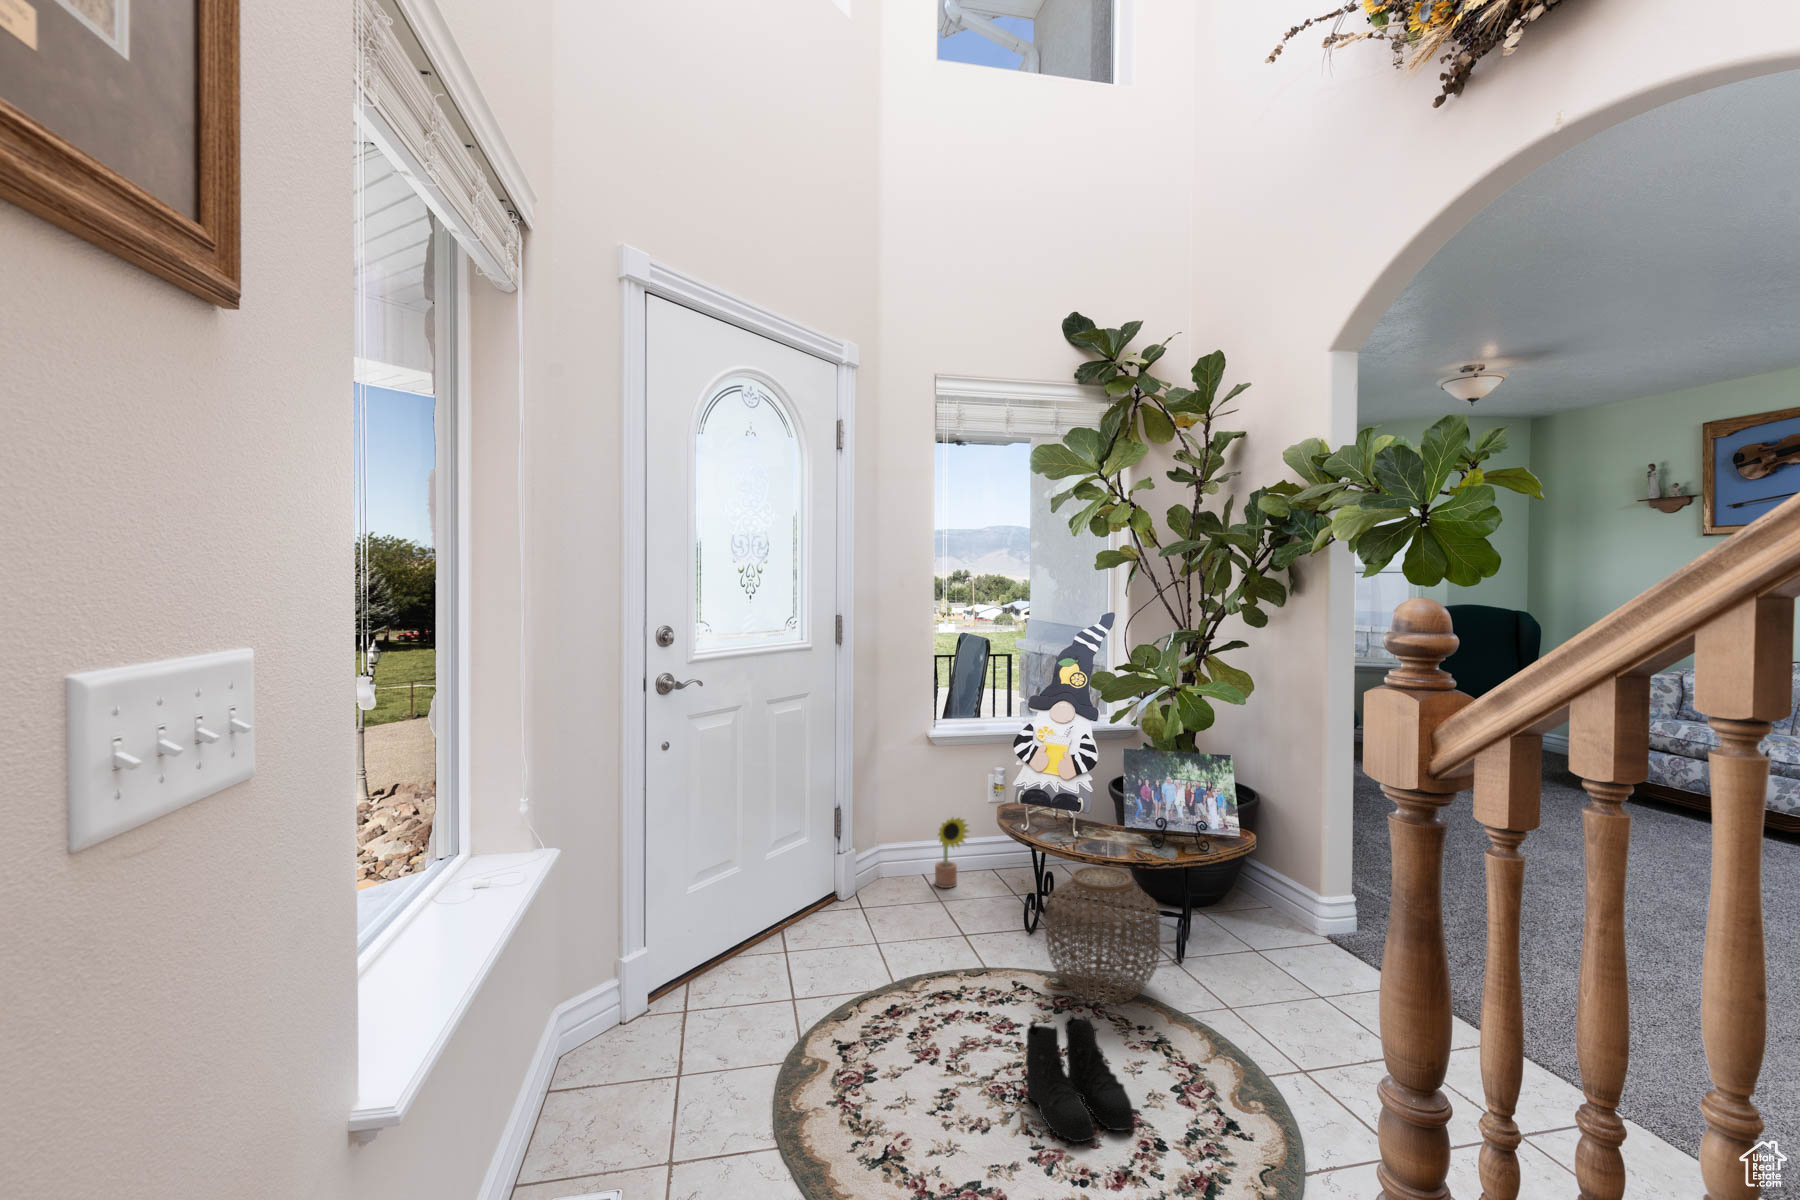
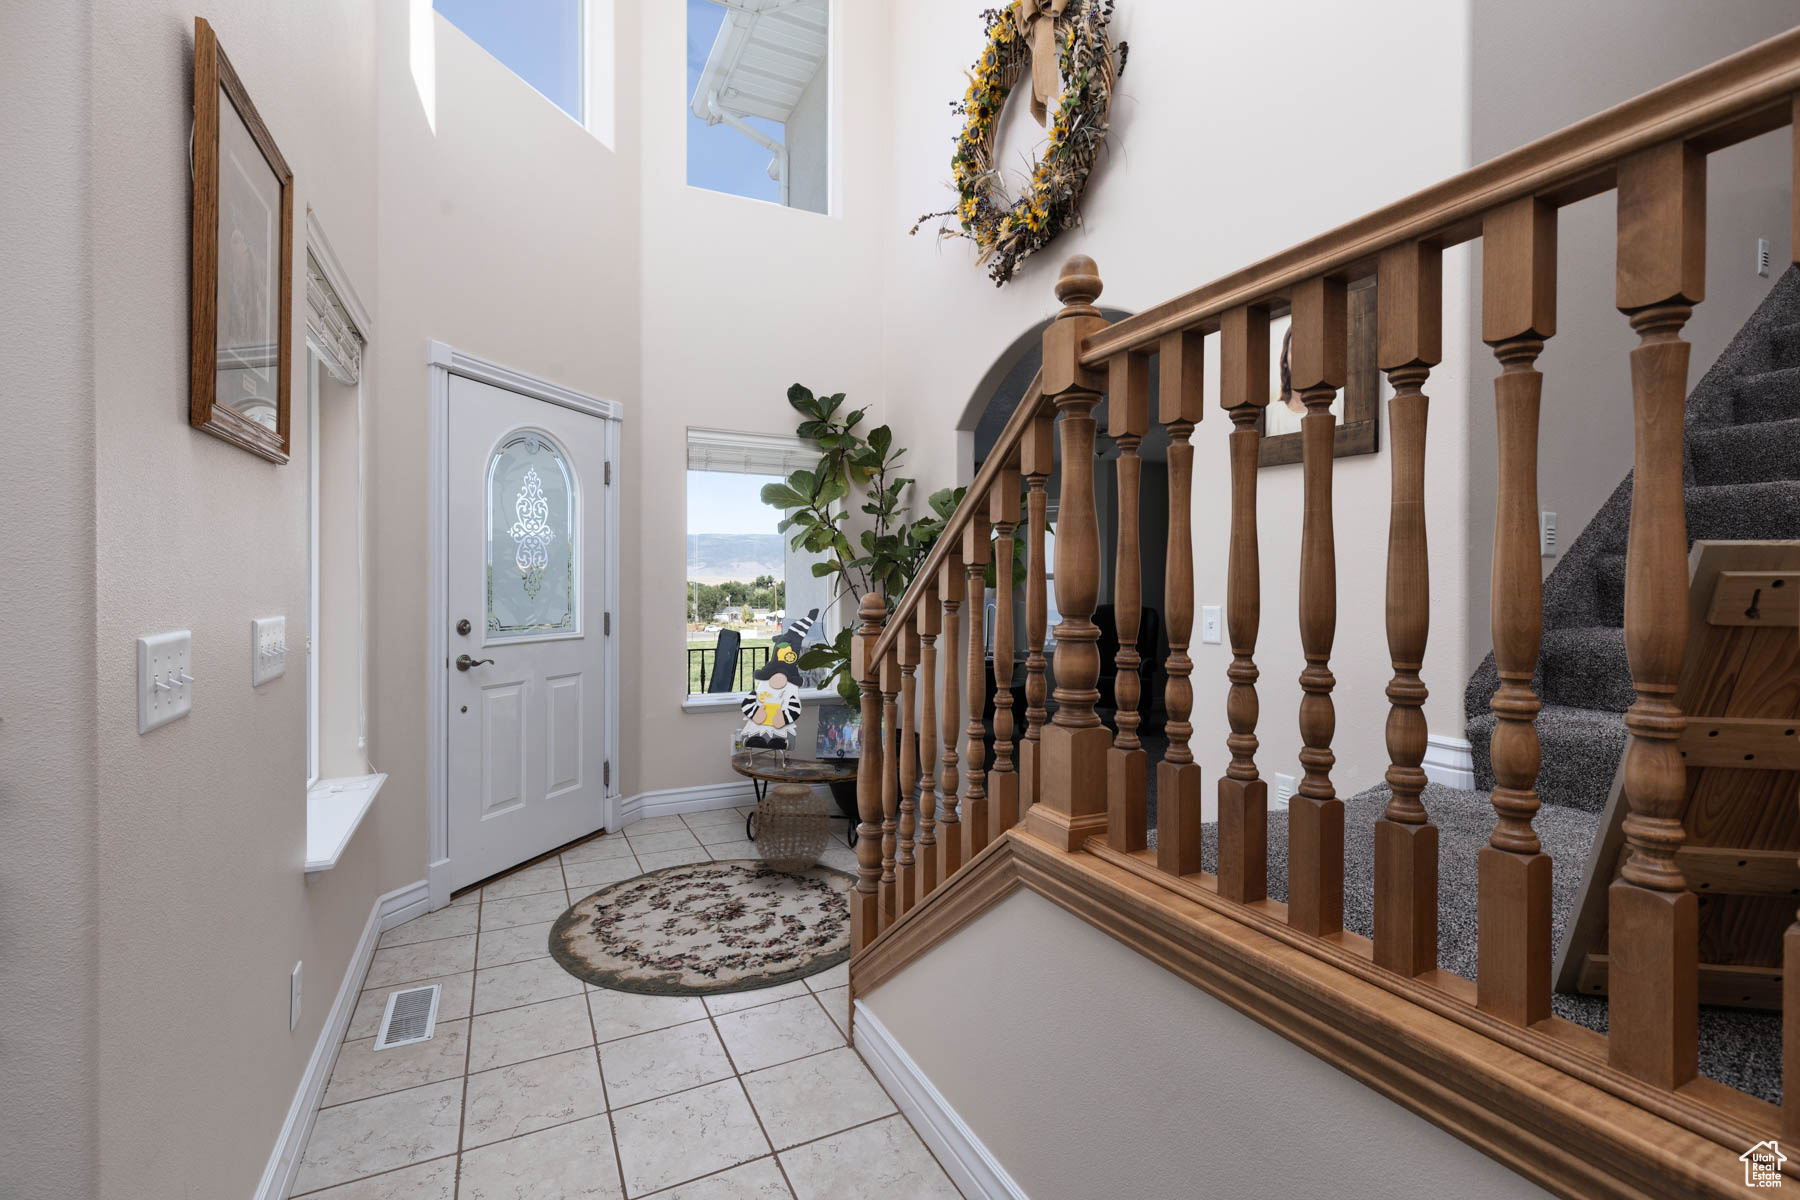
decorative plant: present [935,818,969,888] -> none [683,763,711,818]
boots: present [1026,1015,1134,1142] -> none [727,867,792,935]

